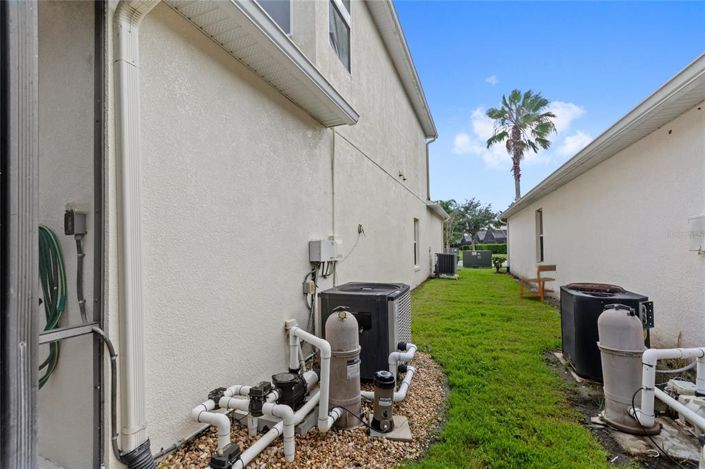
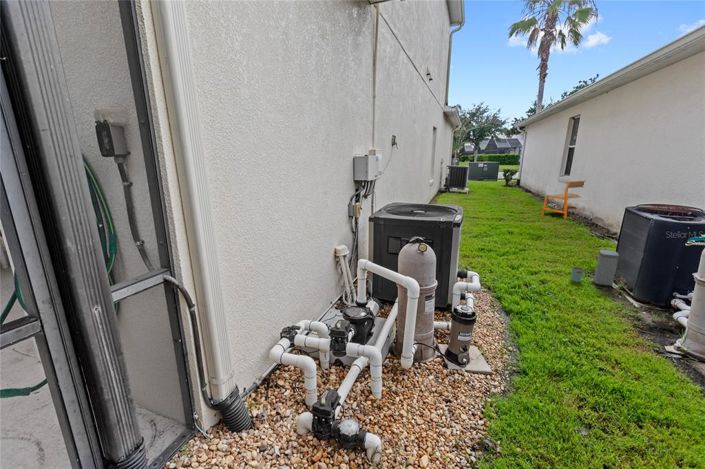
trash can: none [523,326,563,363] -> present [571,250,619,286]

